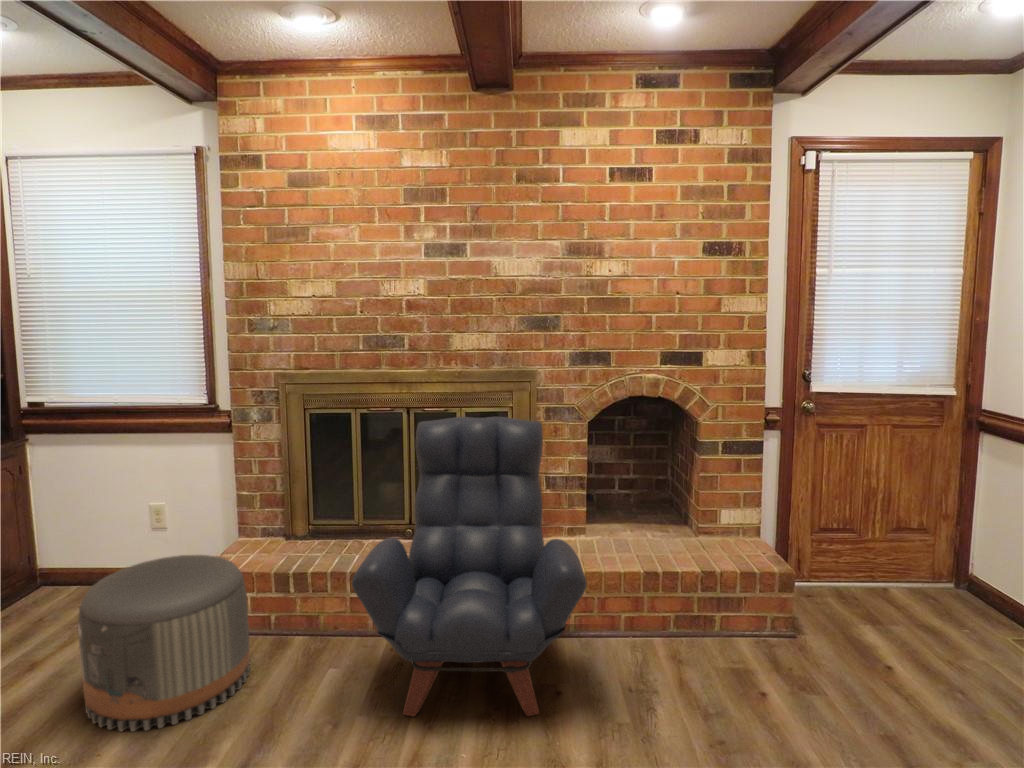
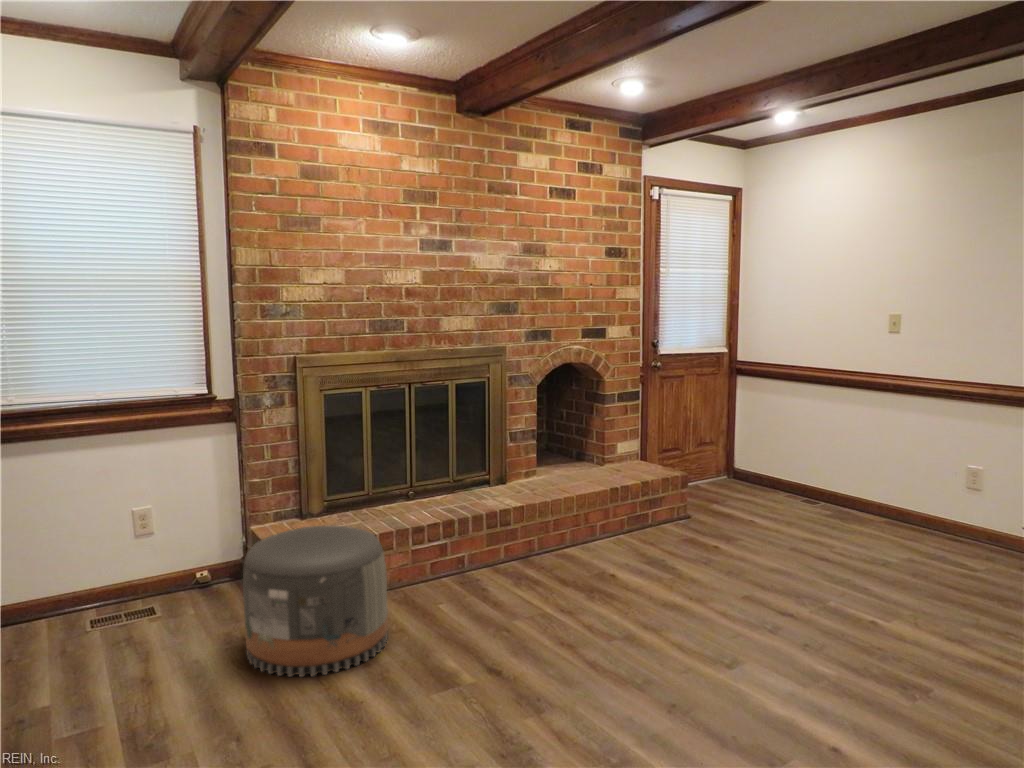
armchair: present [352,417,587,717] -> none [432,384,629,605]

